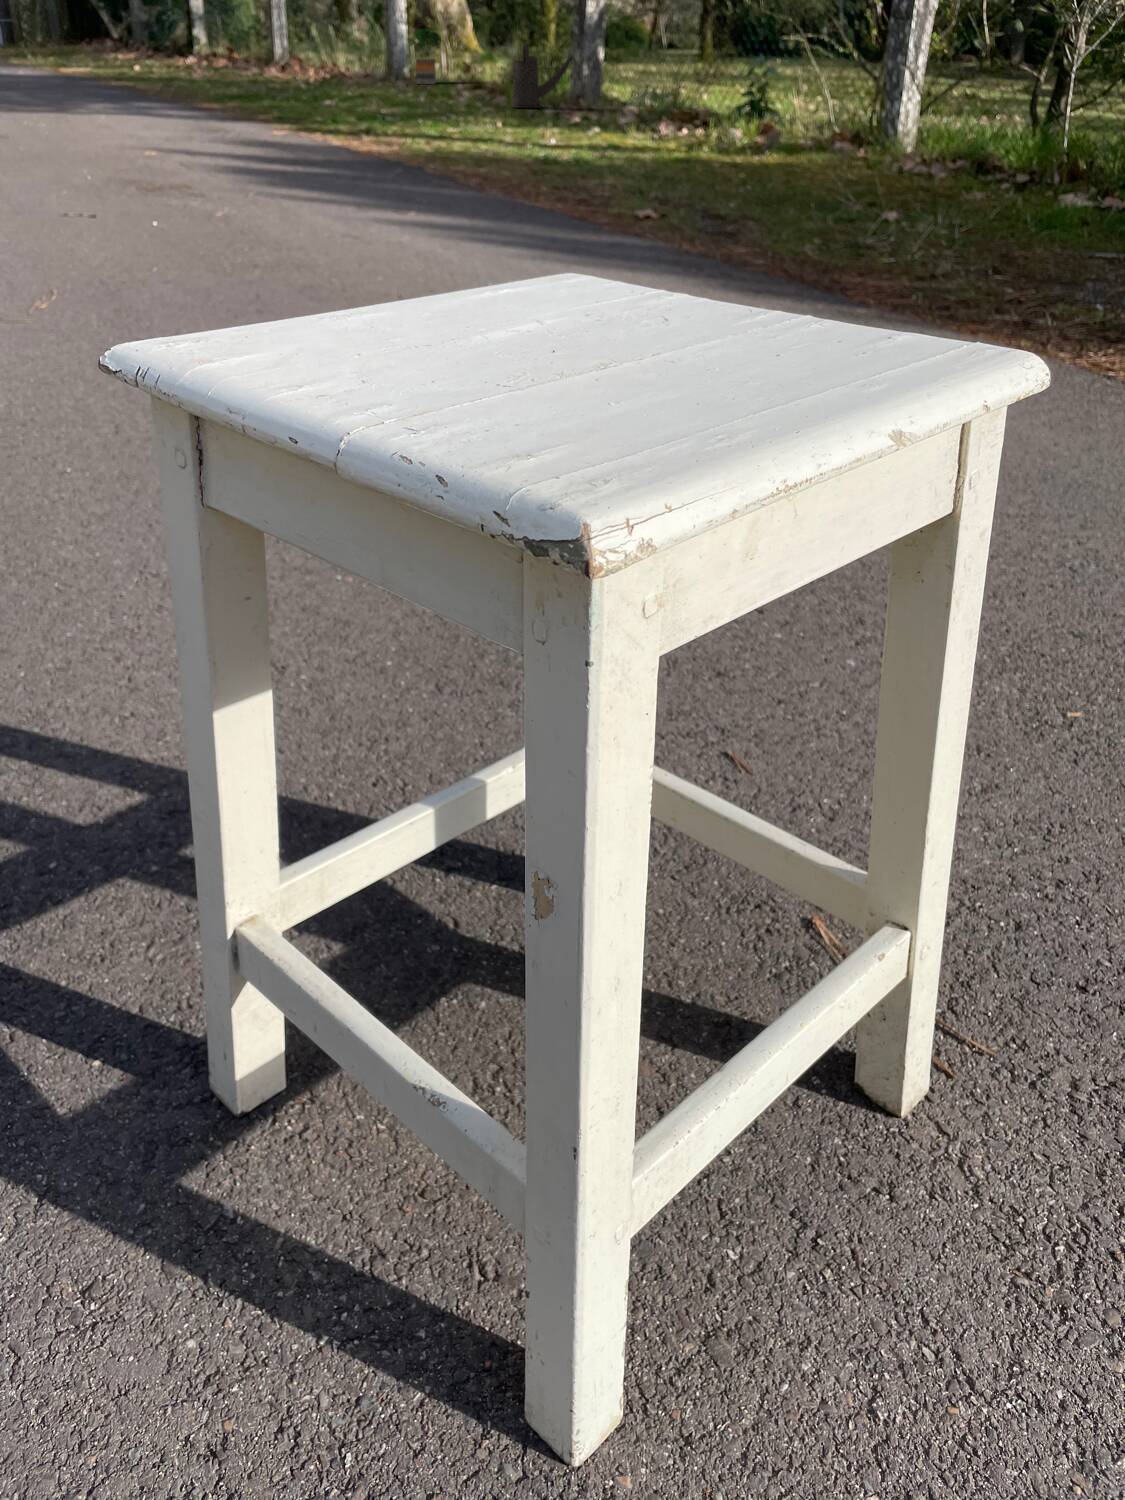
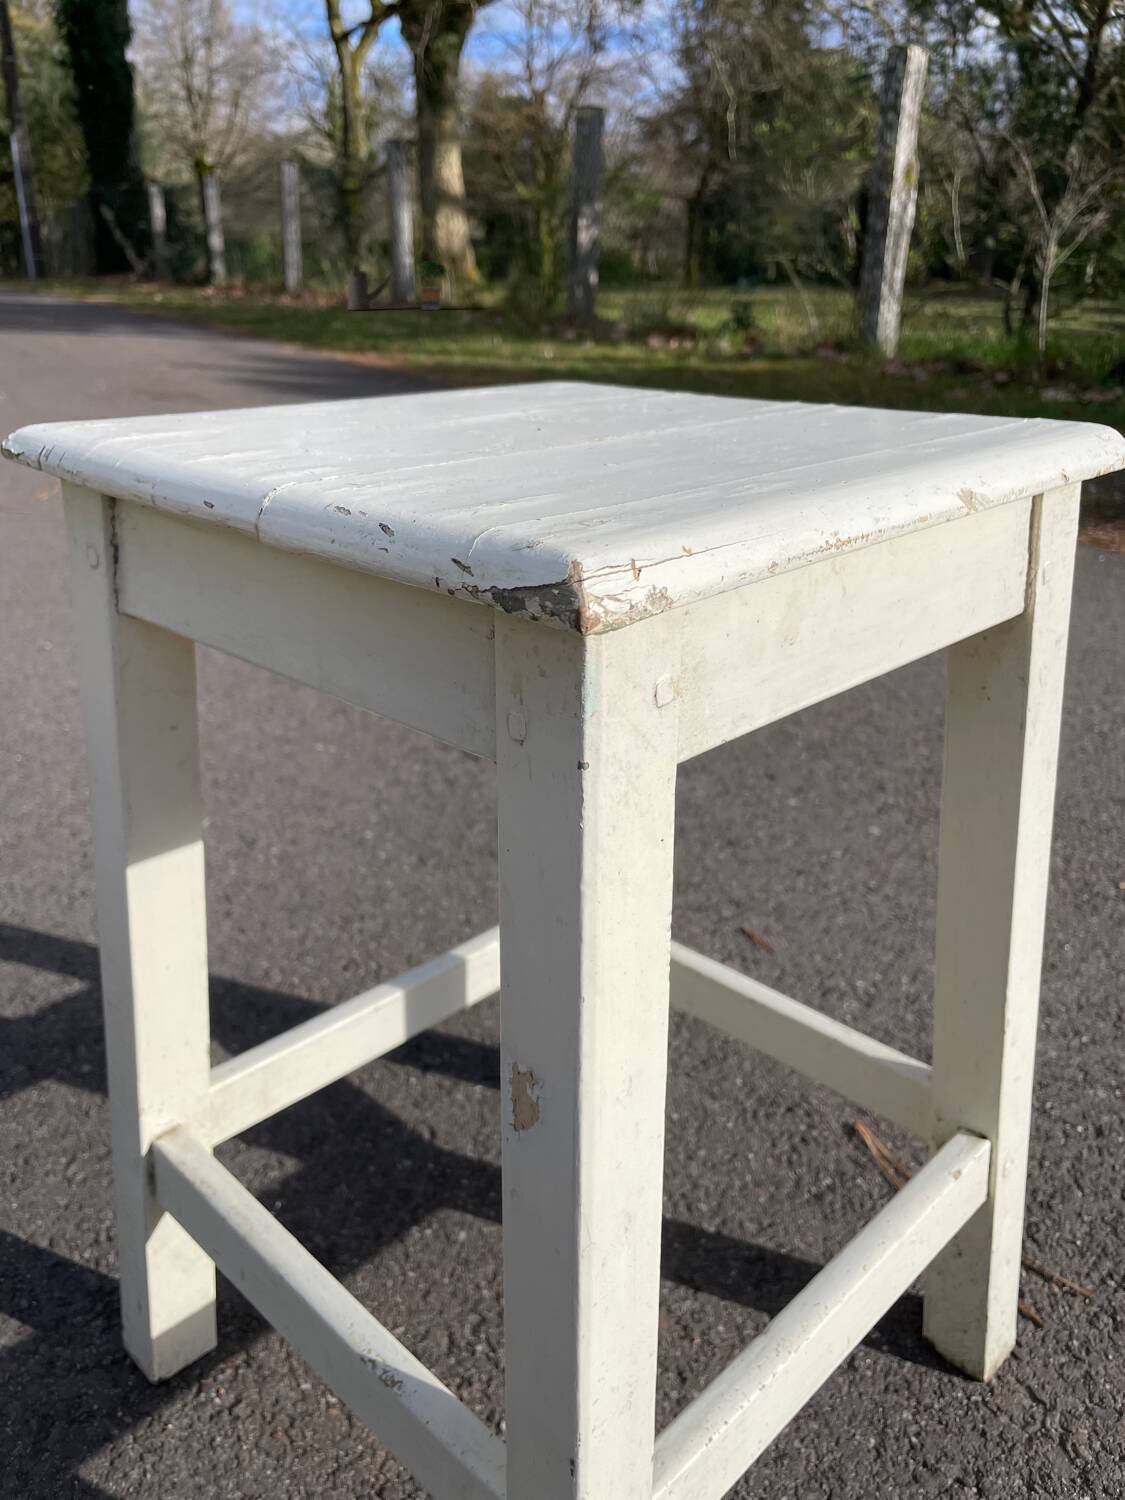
watering can: present [511,44,573,108] -> present [342,262,395,310]

